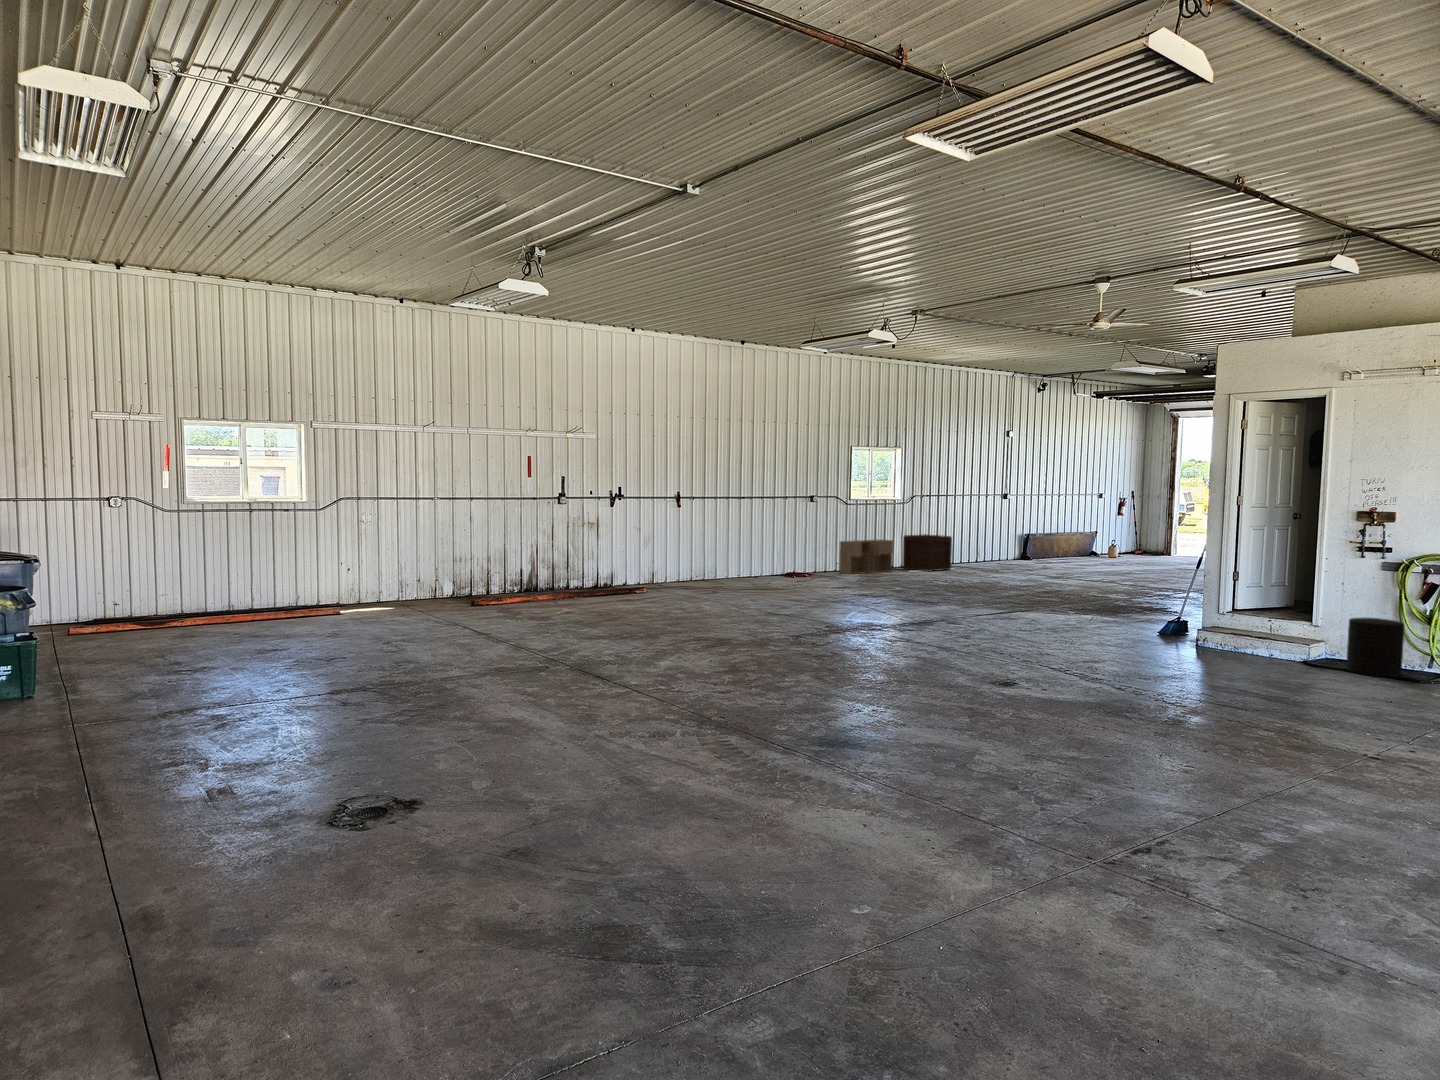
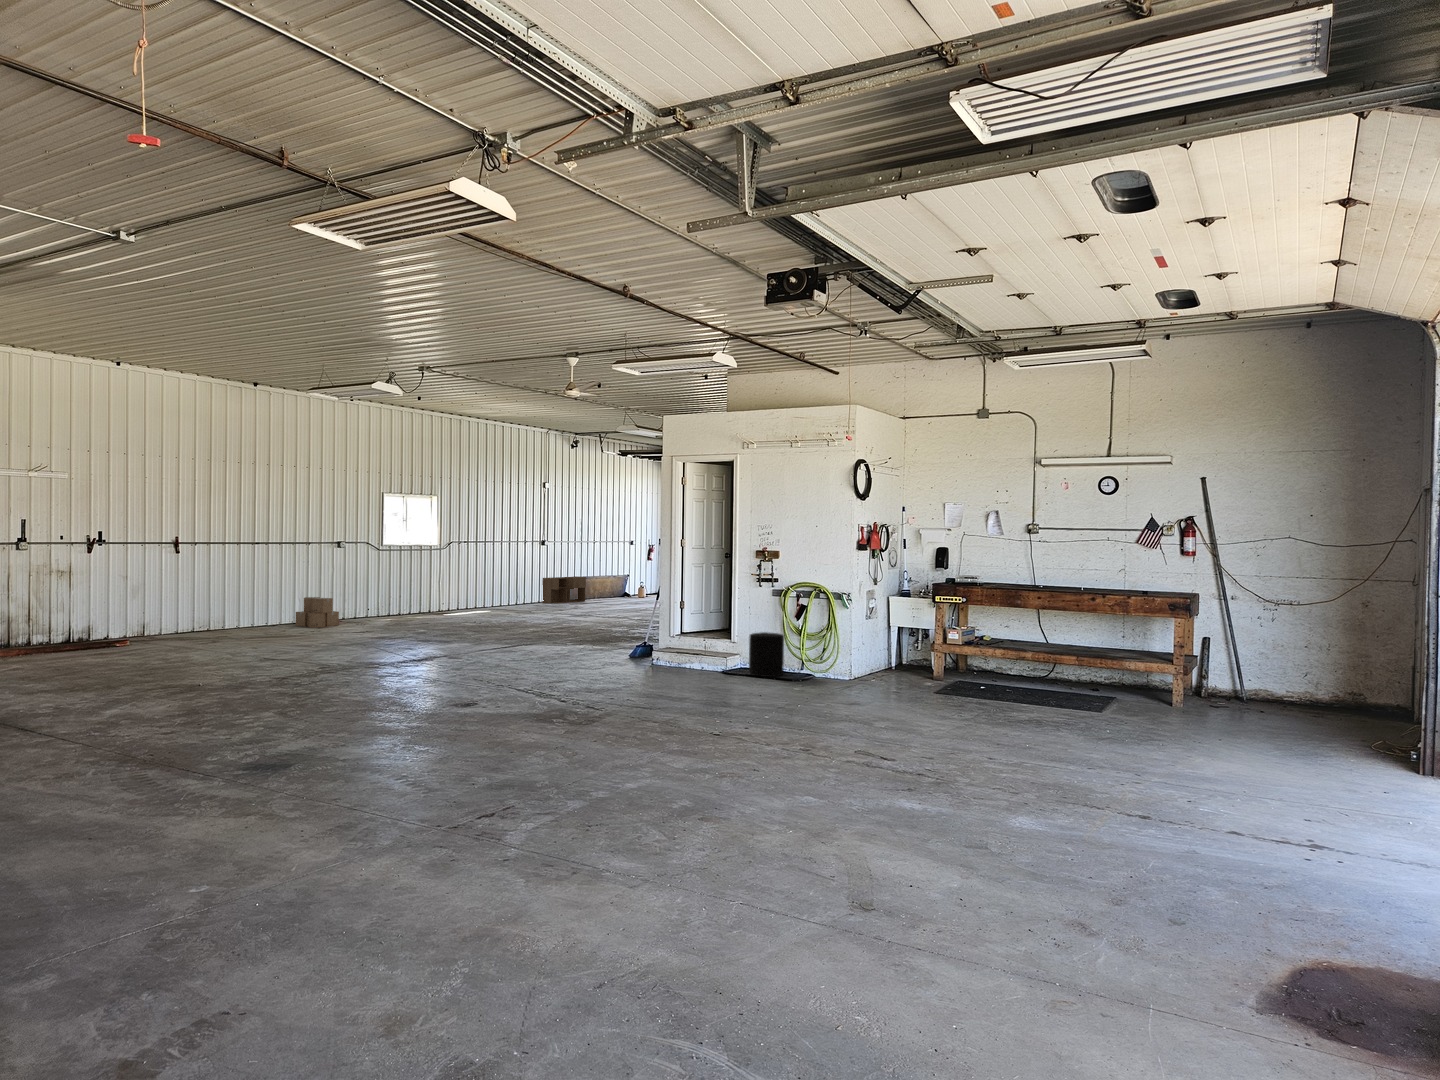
wooden crate: present [903,534,952,571] -> none [440,579,488,614]
storage cabinet: present [839,539,893,574] -> present [542,577,586,604]
cardboard box: none [774,550,813,581] -> present [296,597,339,628]

